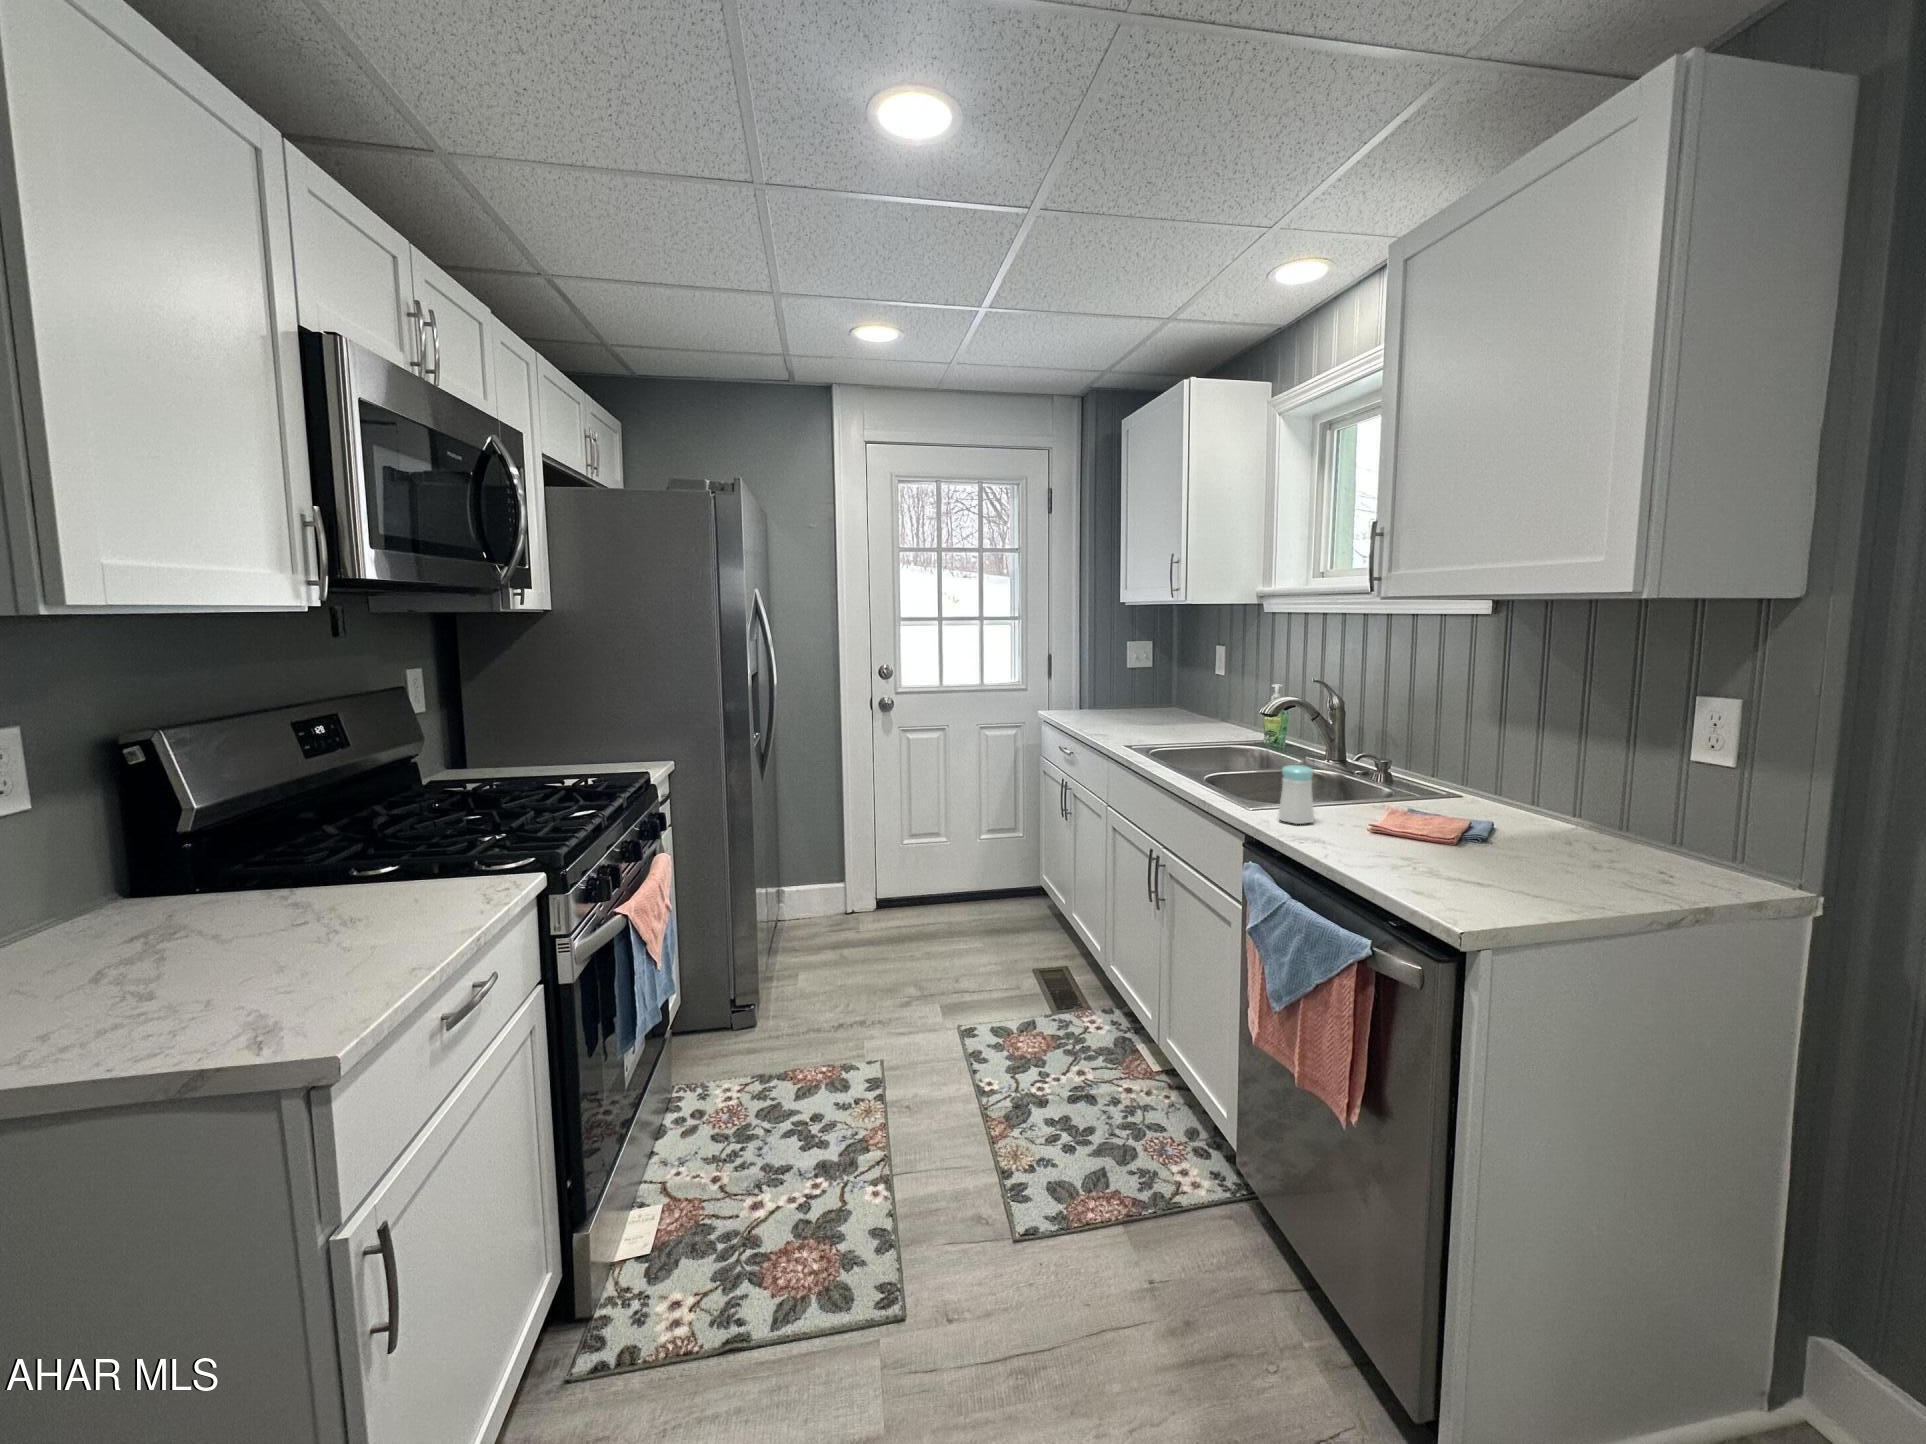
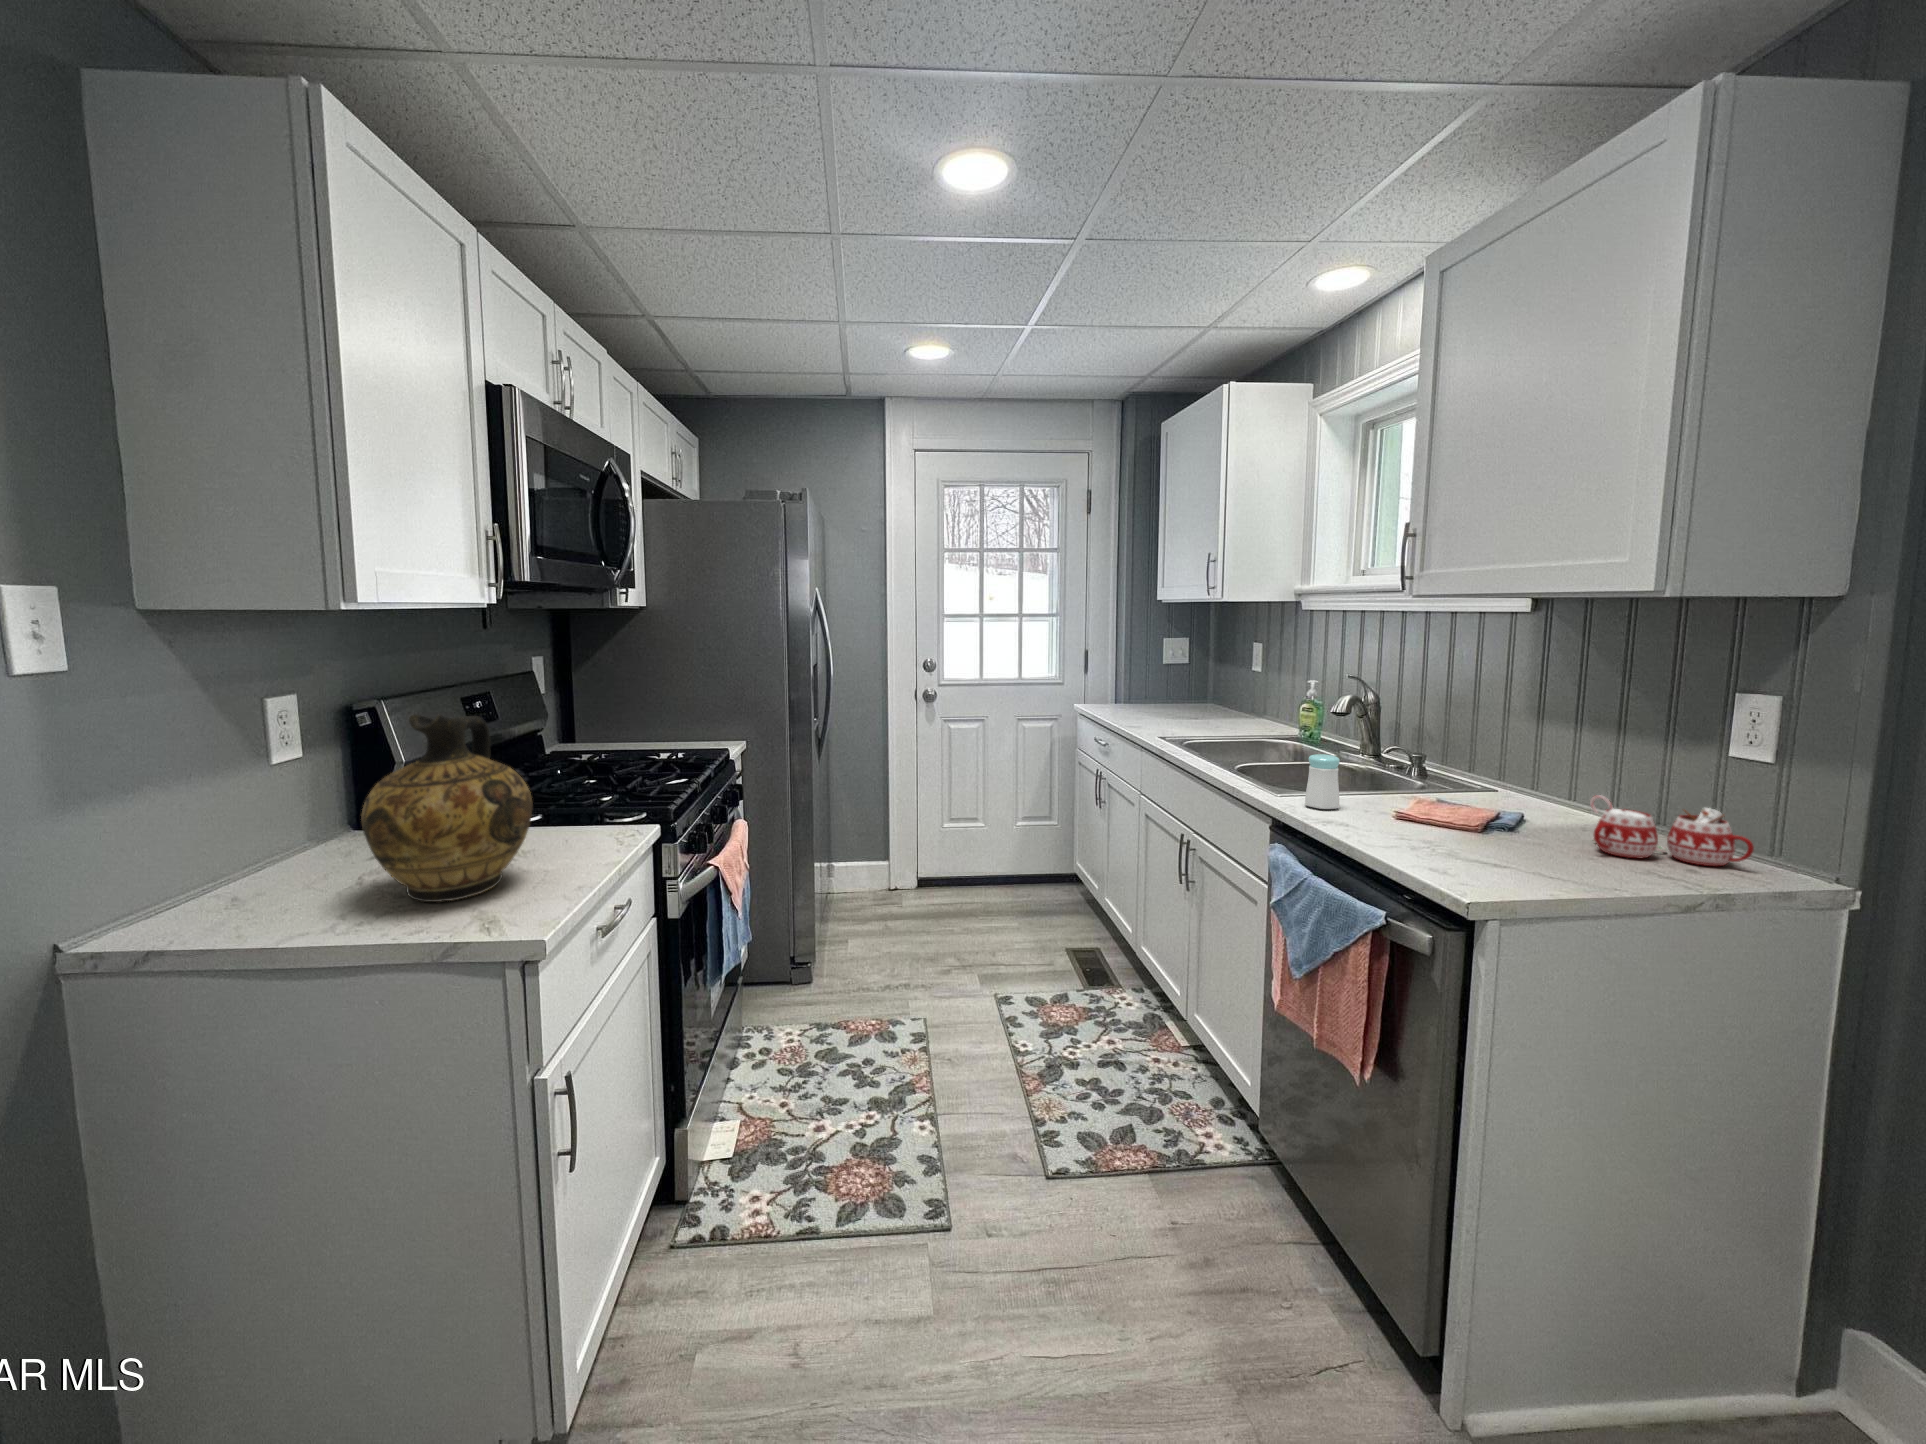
ceramic jug: none [87,755,352,1005] -> present [361,714,532,902]
mug: none [1563,804,1722,876] -> present [1590,795,1754,866]

